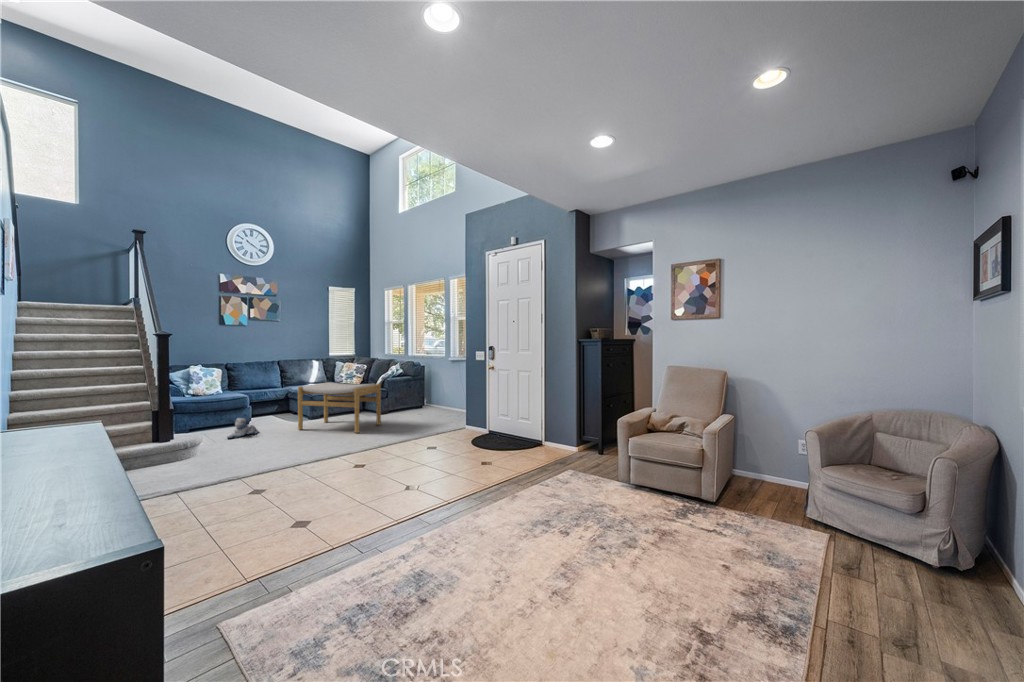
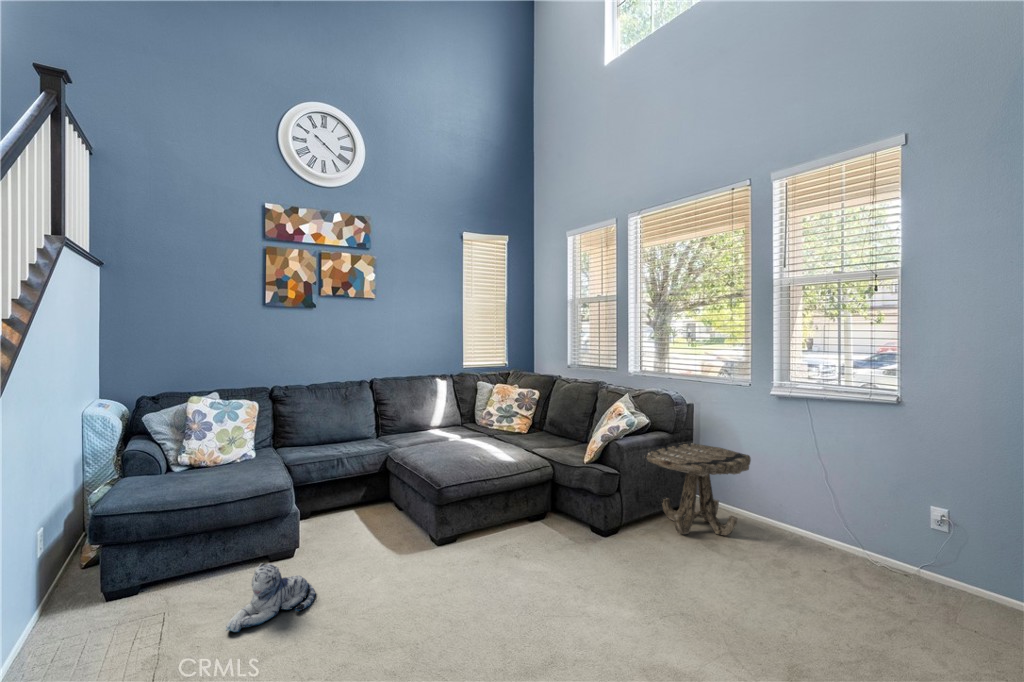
side table: none [402,381,443,414] -> present [646,443,751,535]
footstool: present [298,382,381,433] -> none [413,453,632,652]

